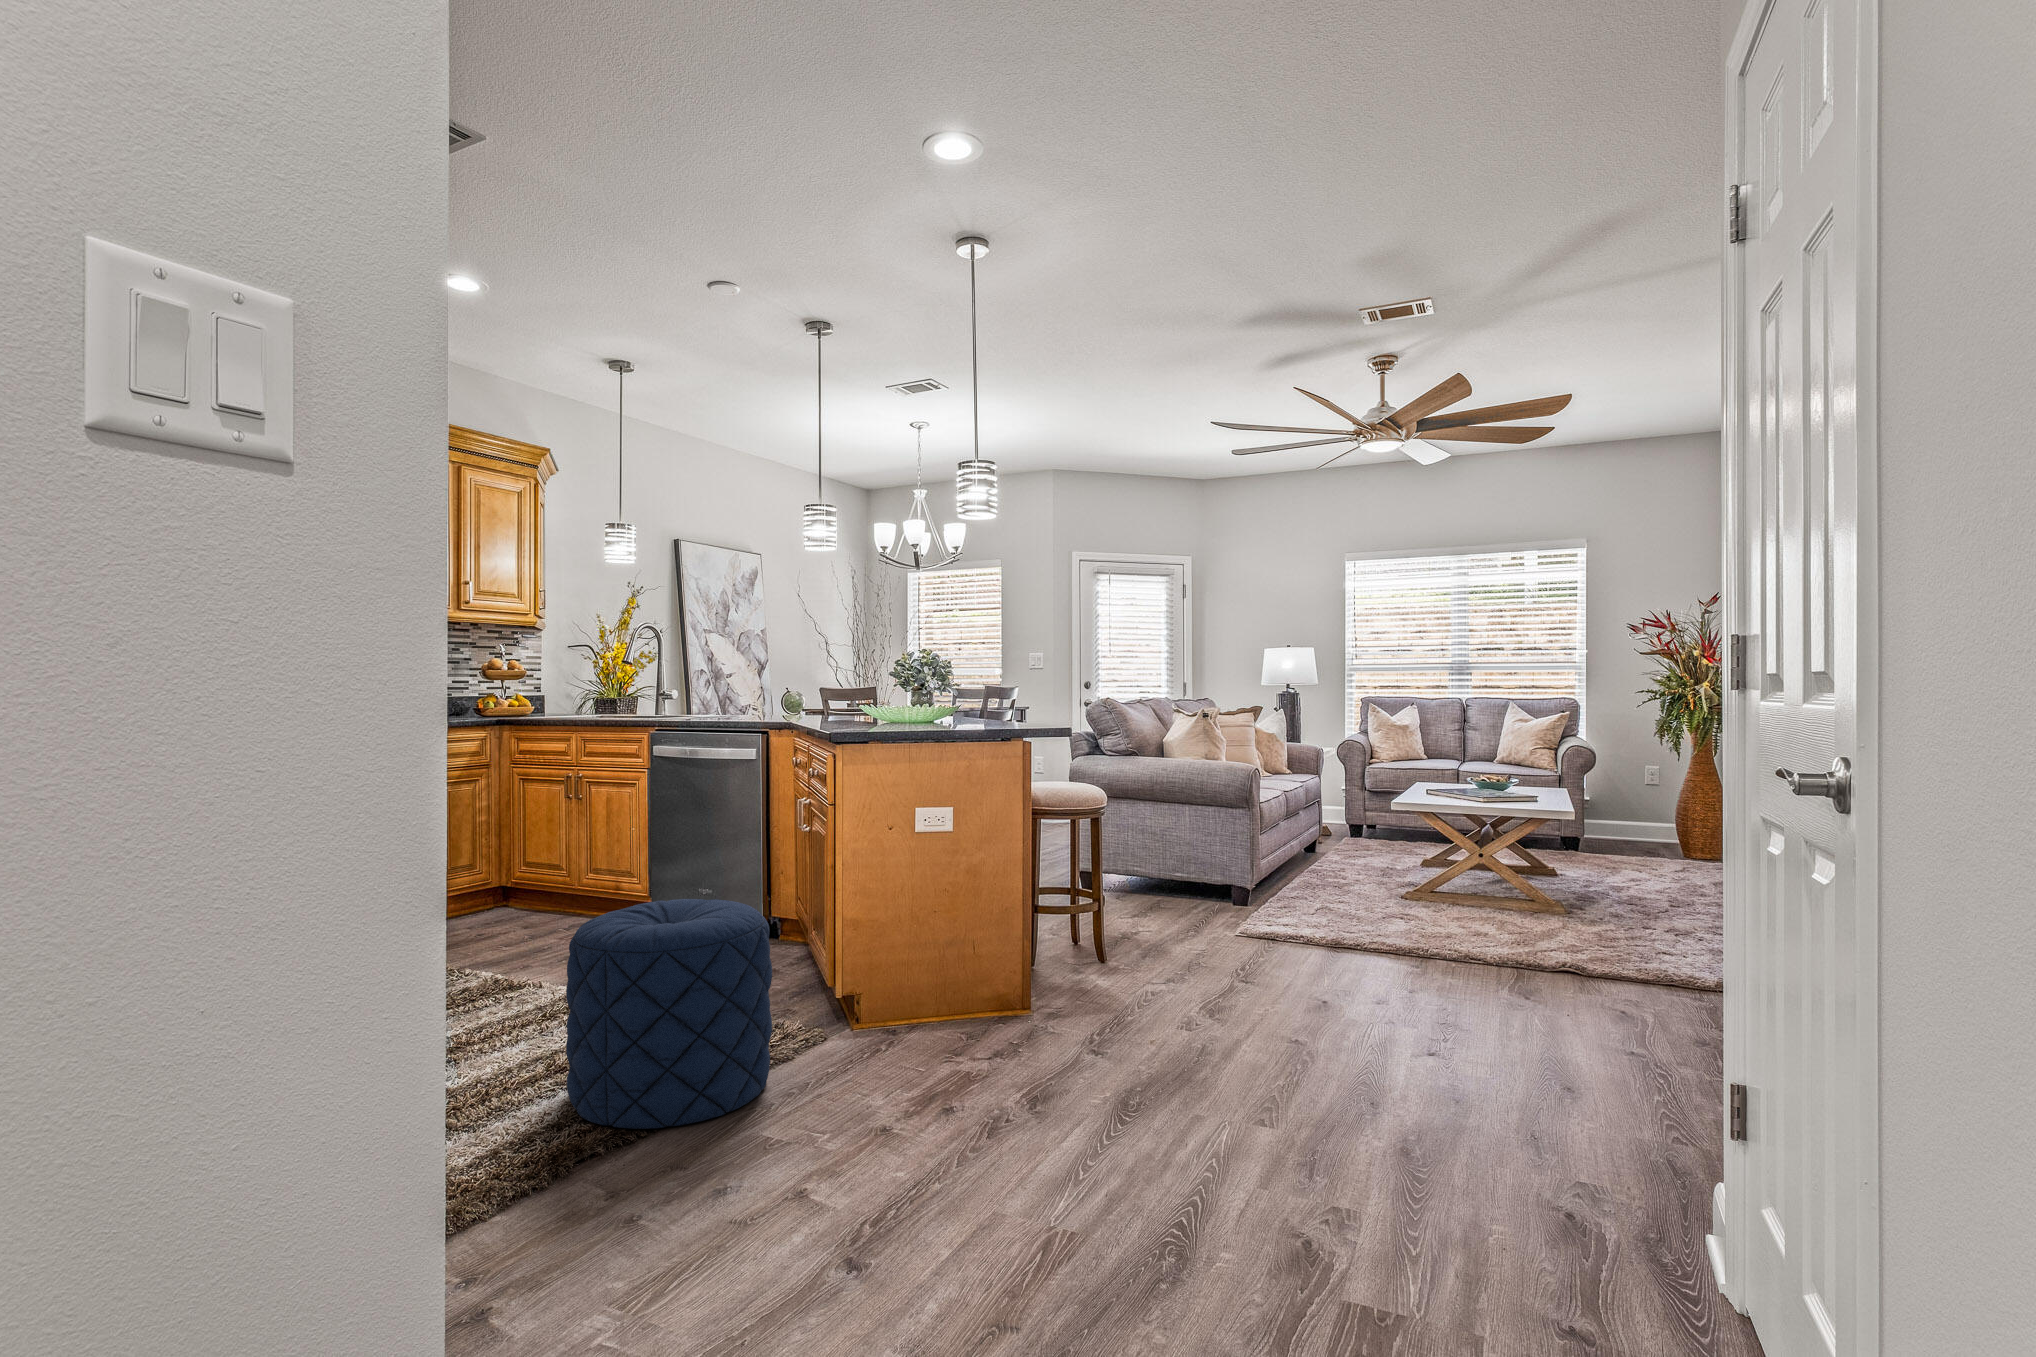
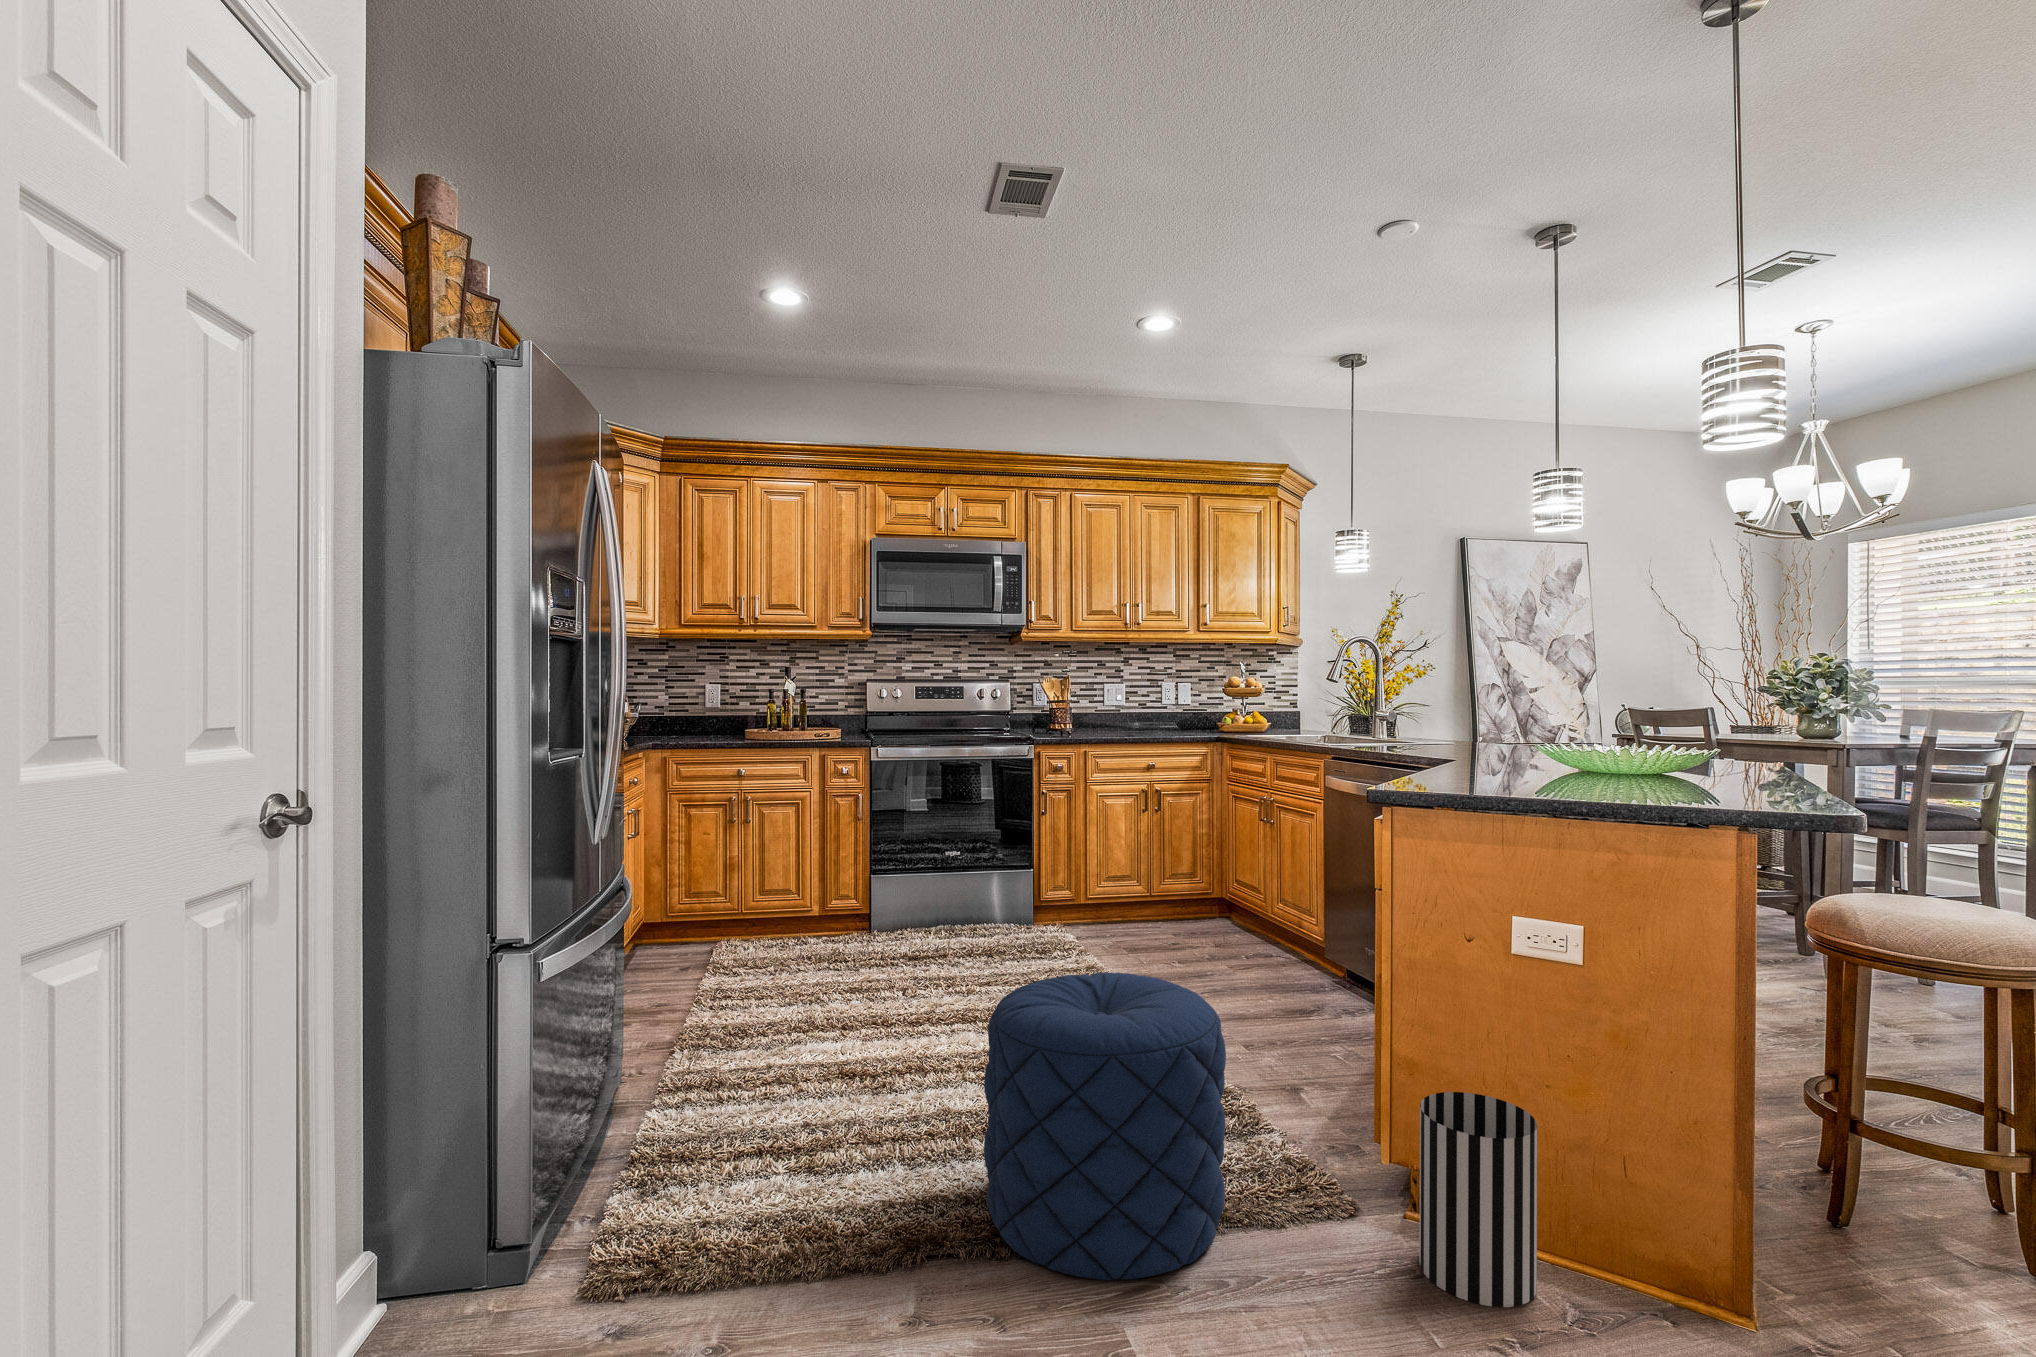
wastebasket: none [881,926,950,1048] -> present [1419,1092,1537,1307]

